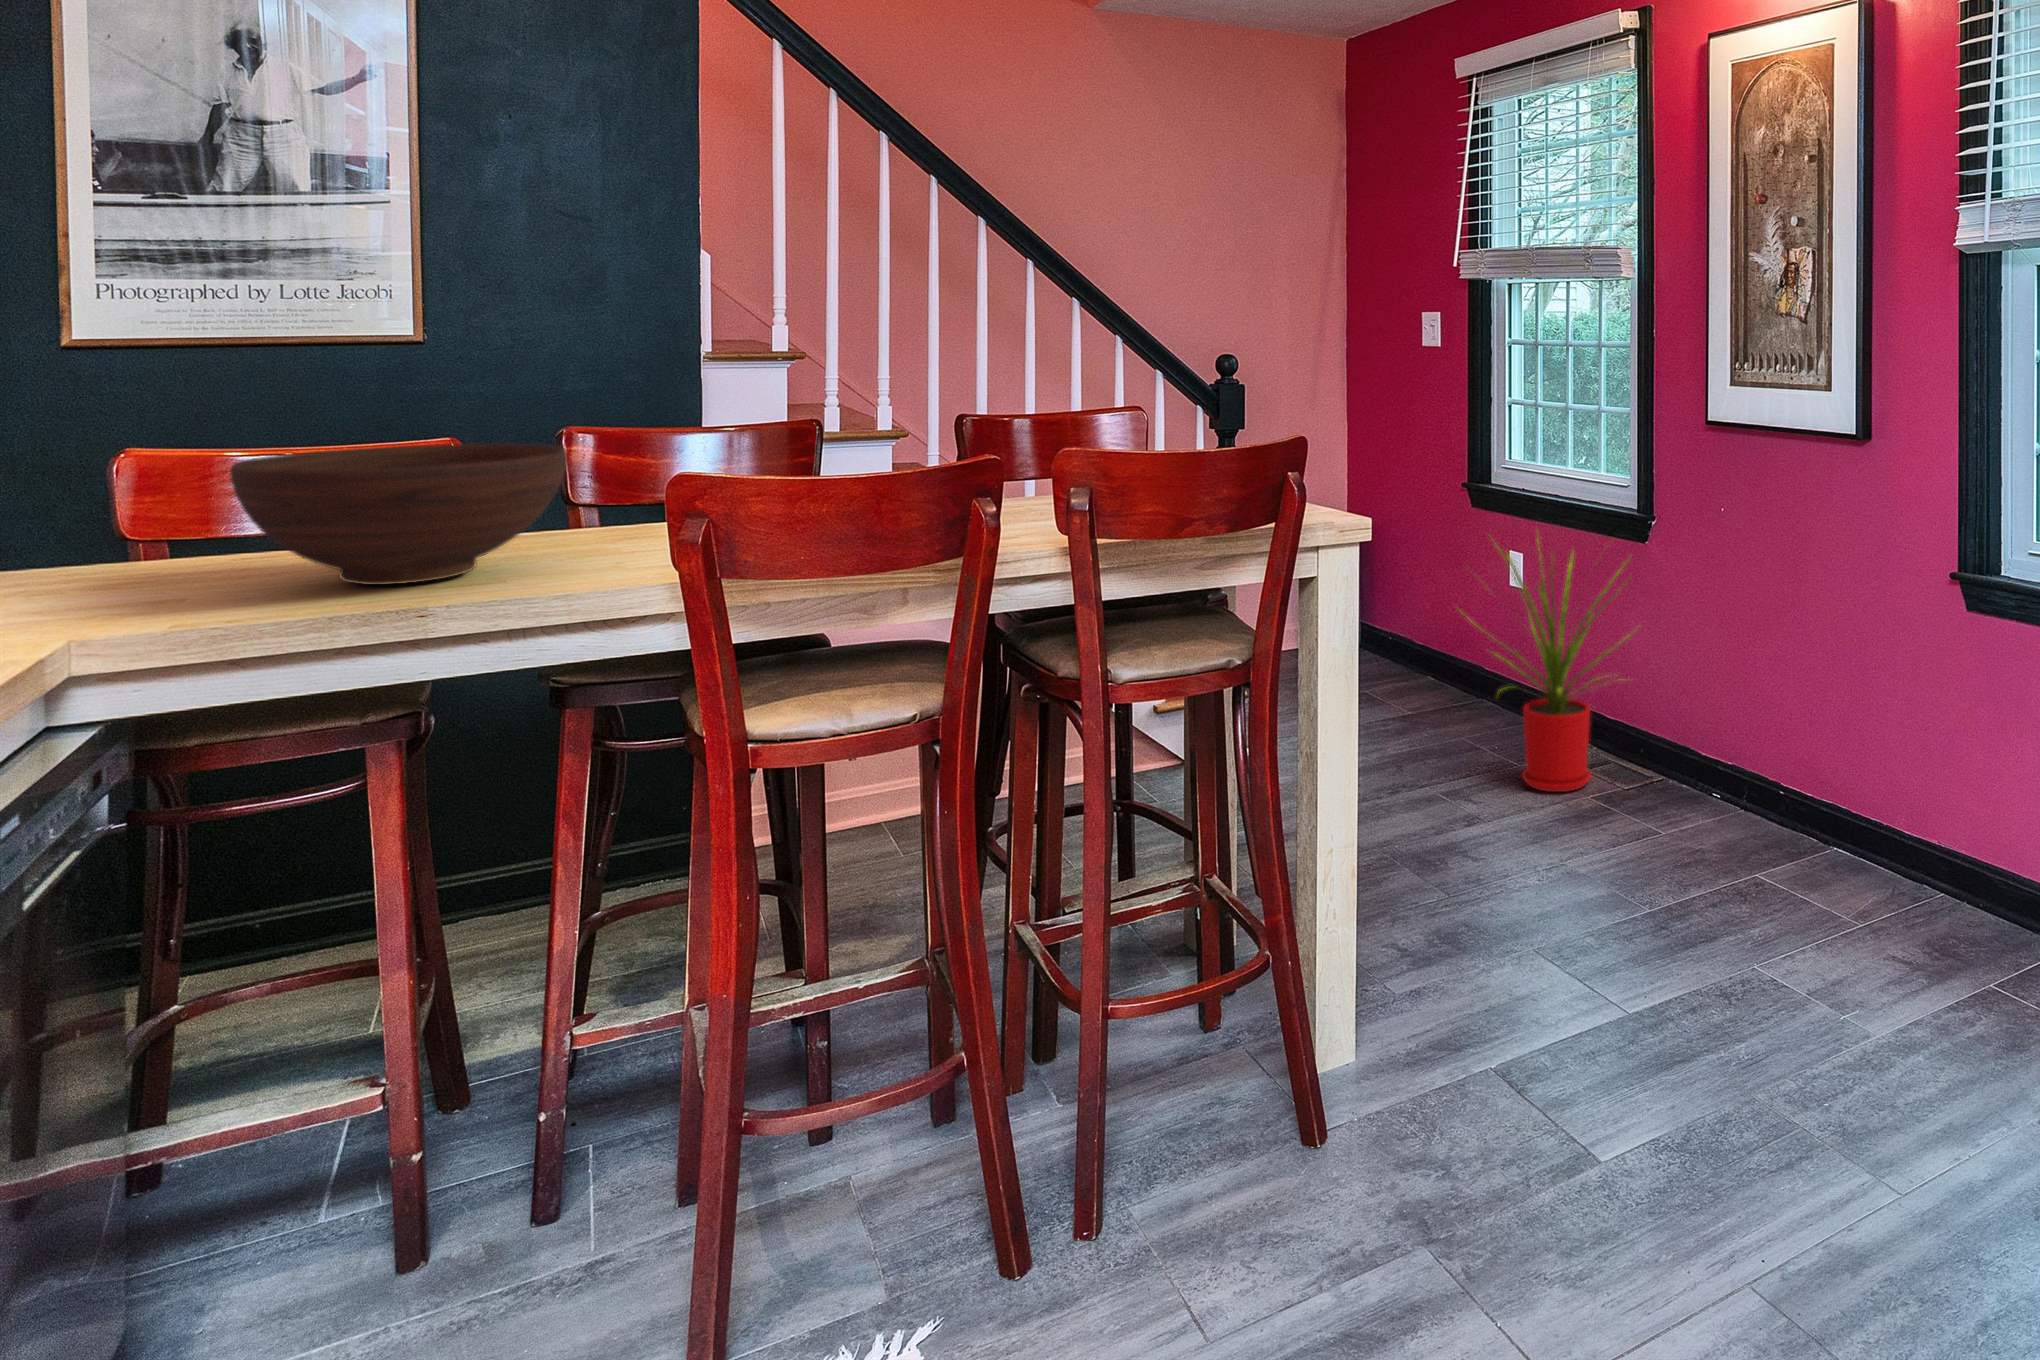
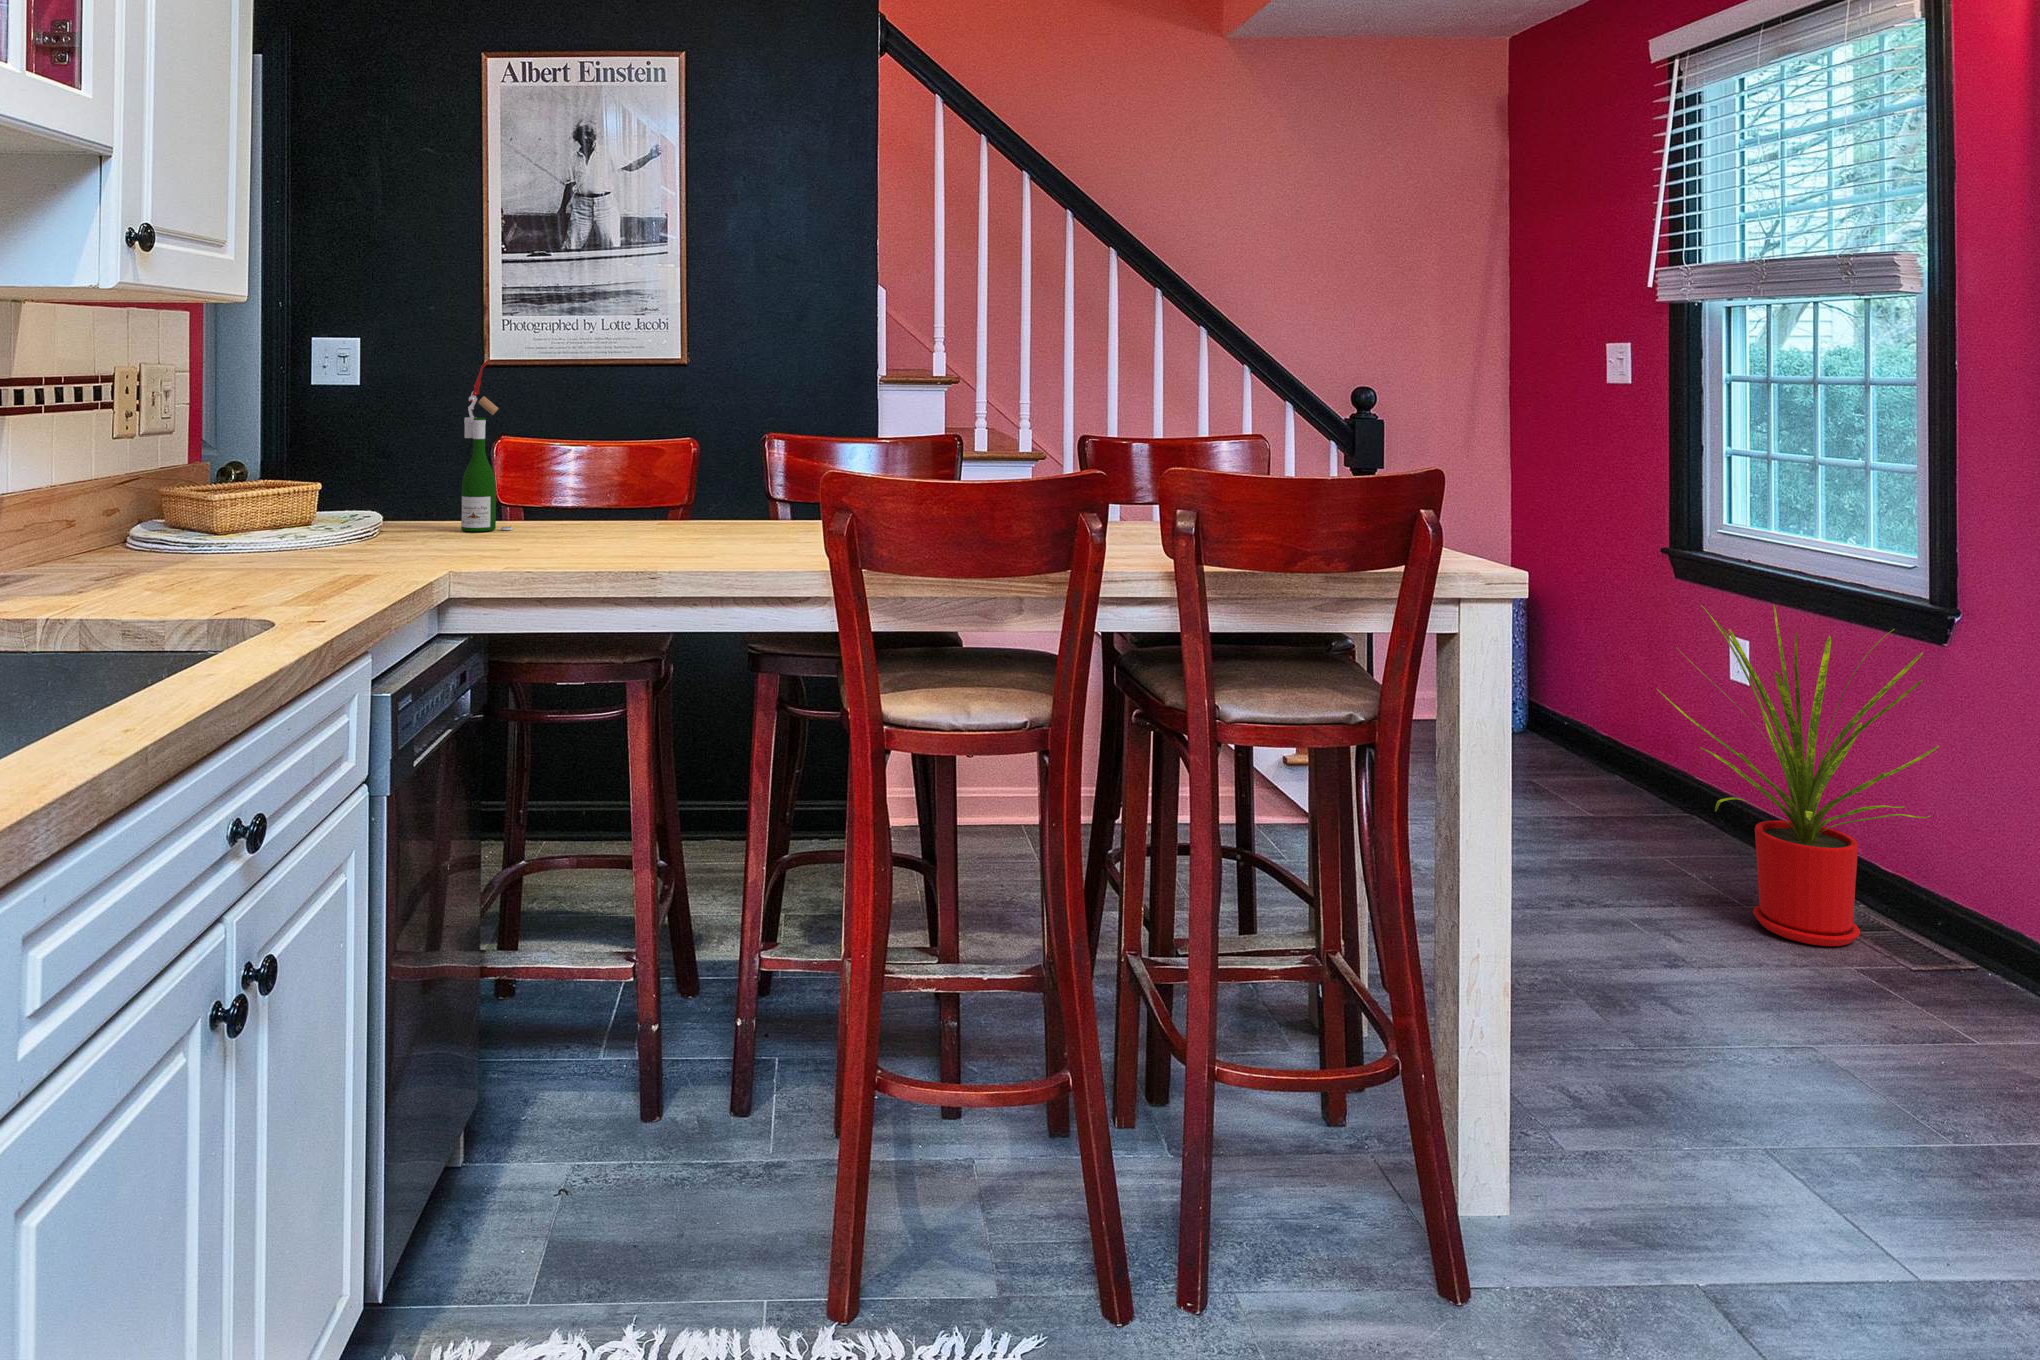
wine bottle: none [81,352,173,581] -> present [461,359,513,531]
fruit bowl: present [230,444,567,585] -> none [537,439,757,551]

